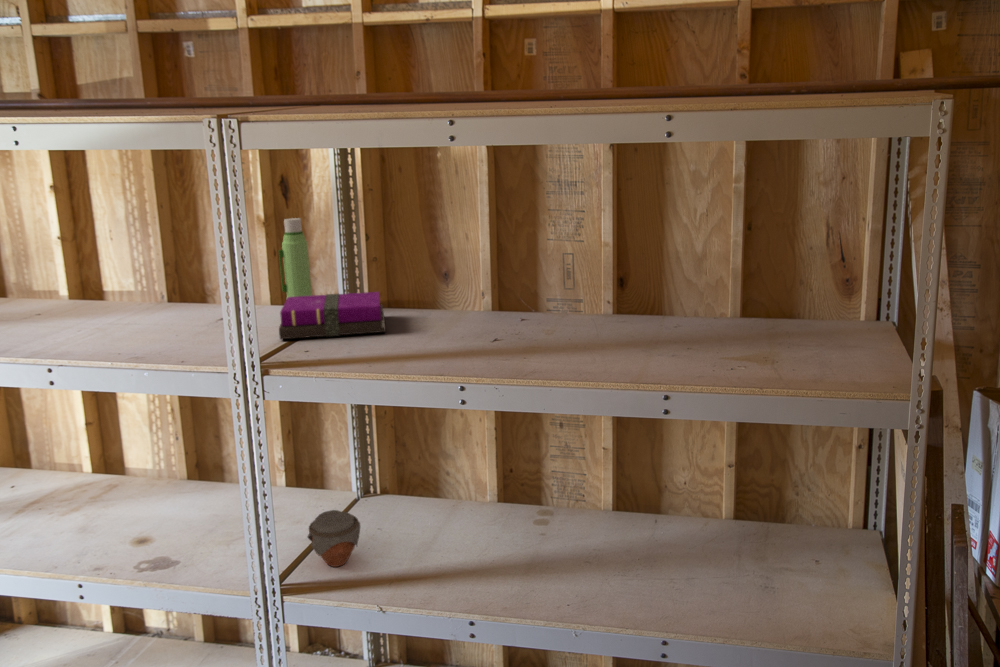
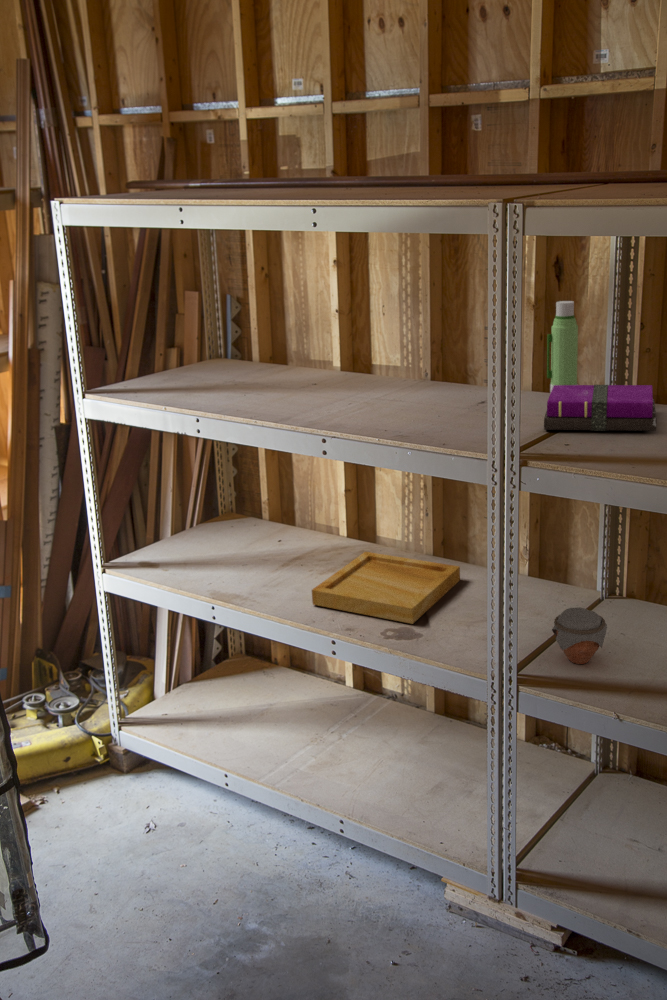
tray: none [44,486,216,555] -> present [312,552,460,624]

